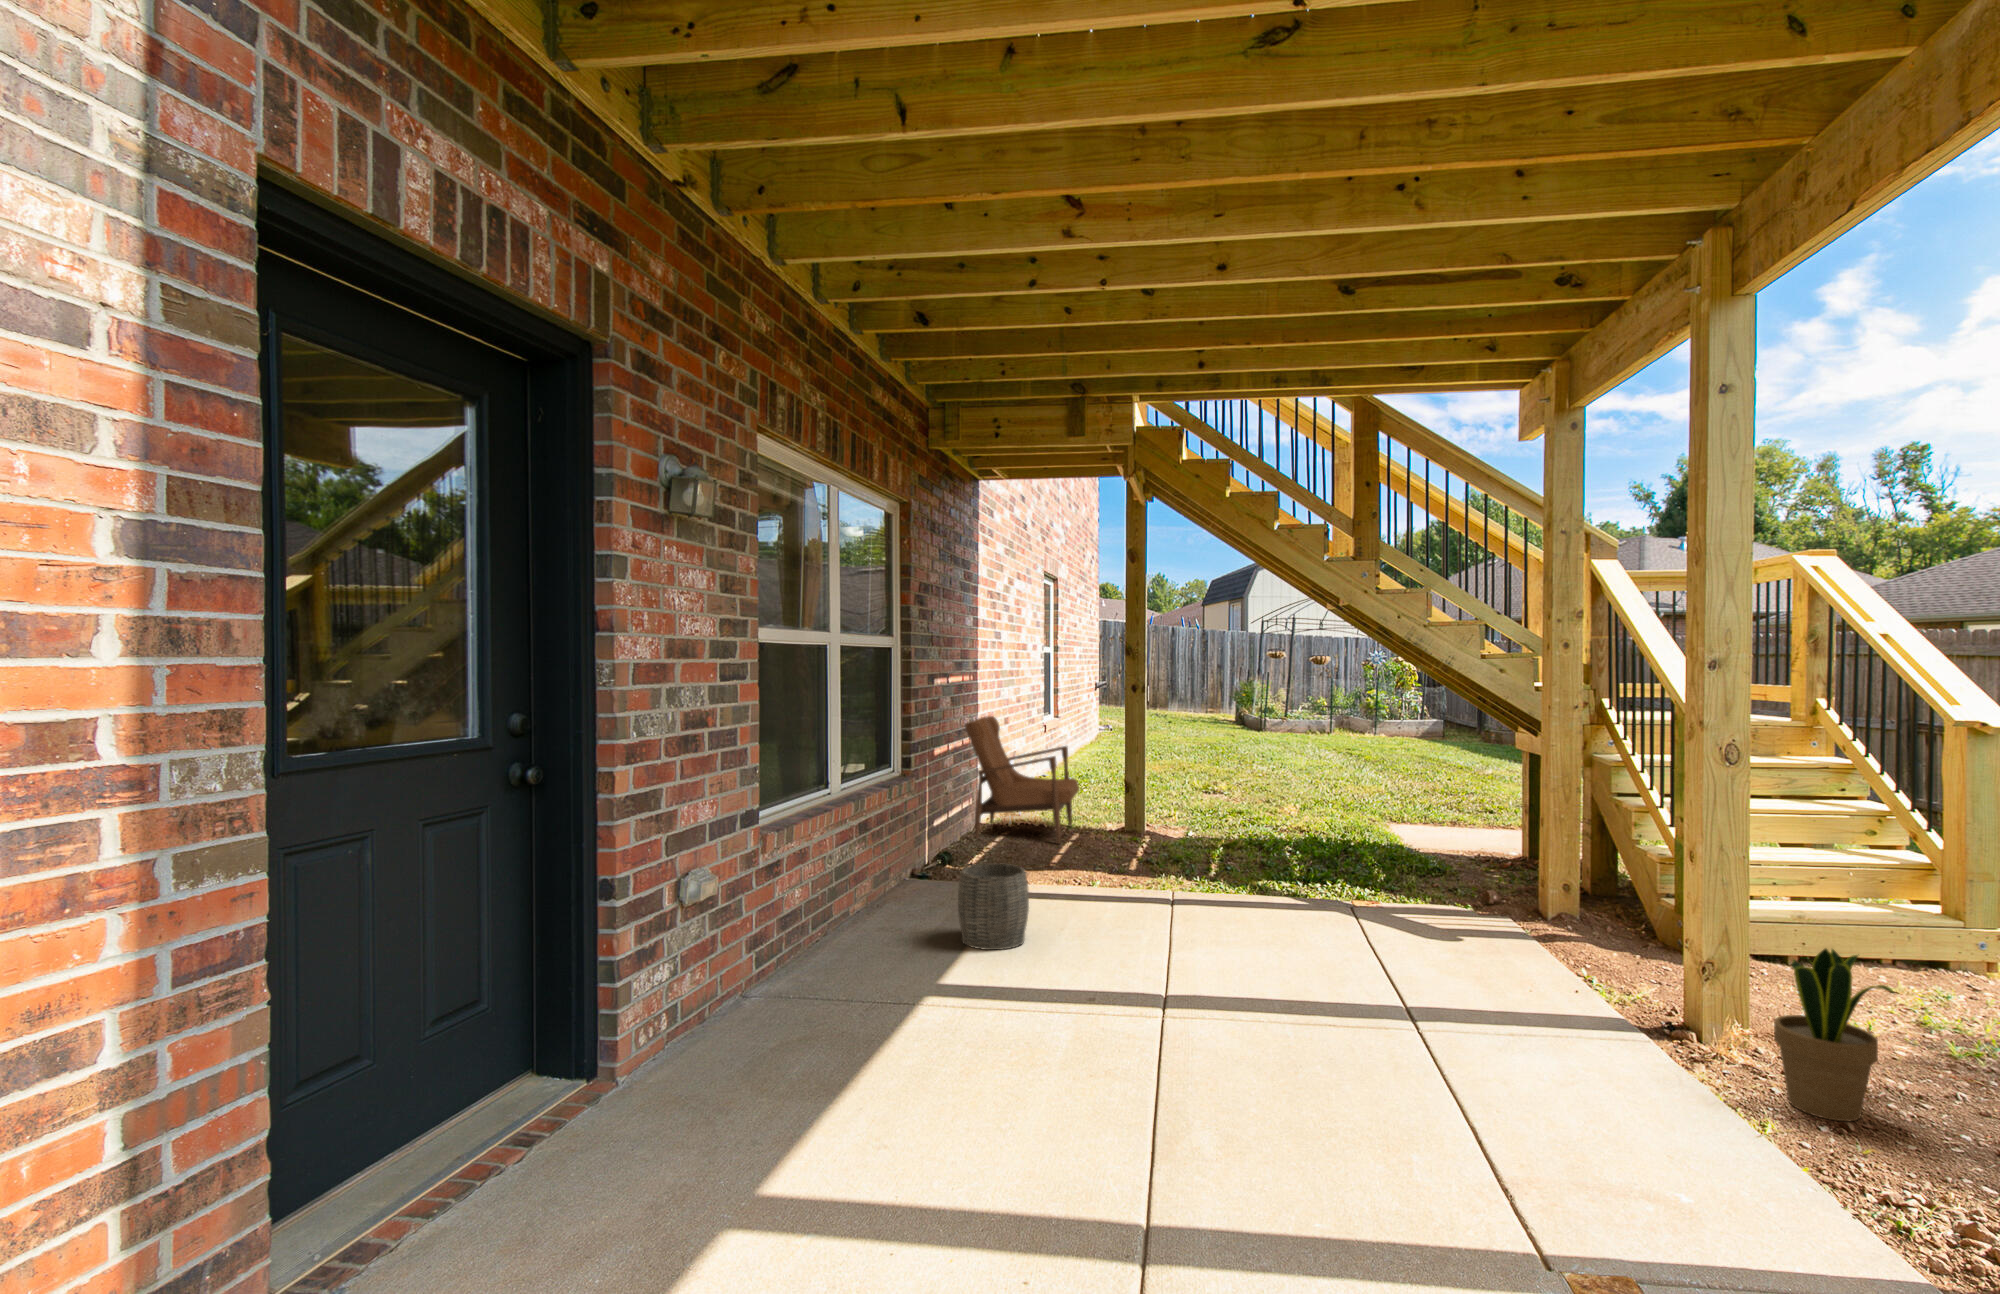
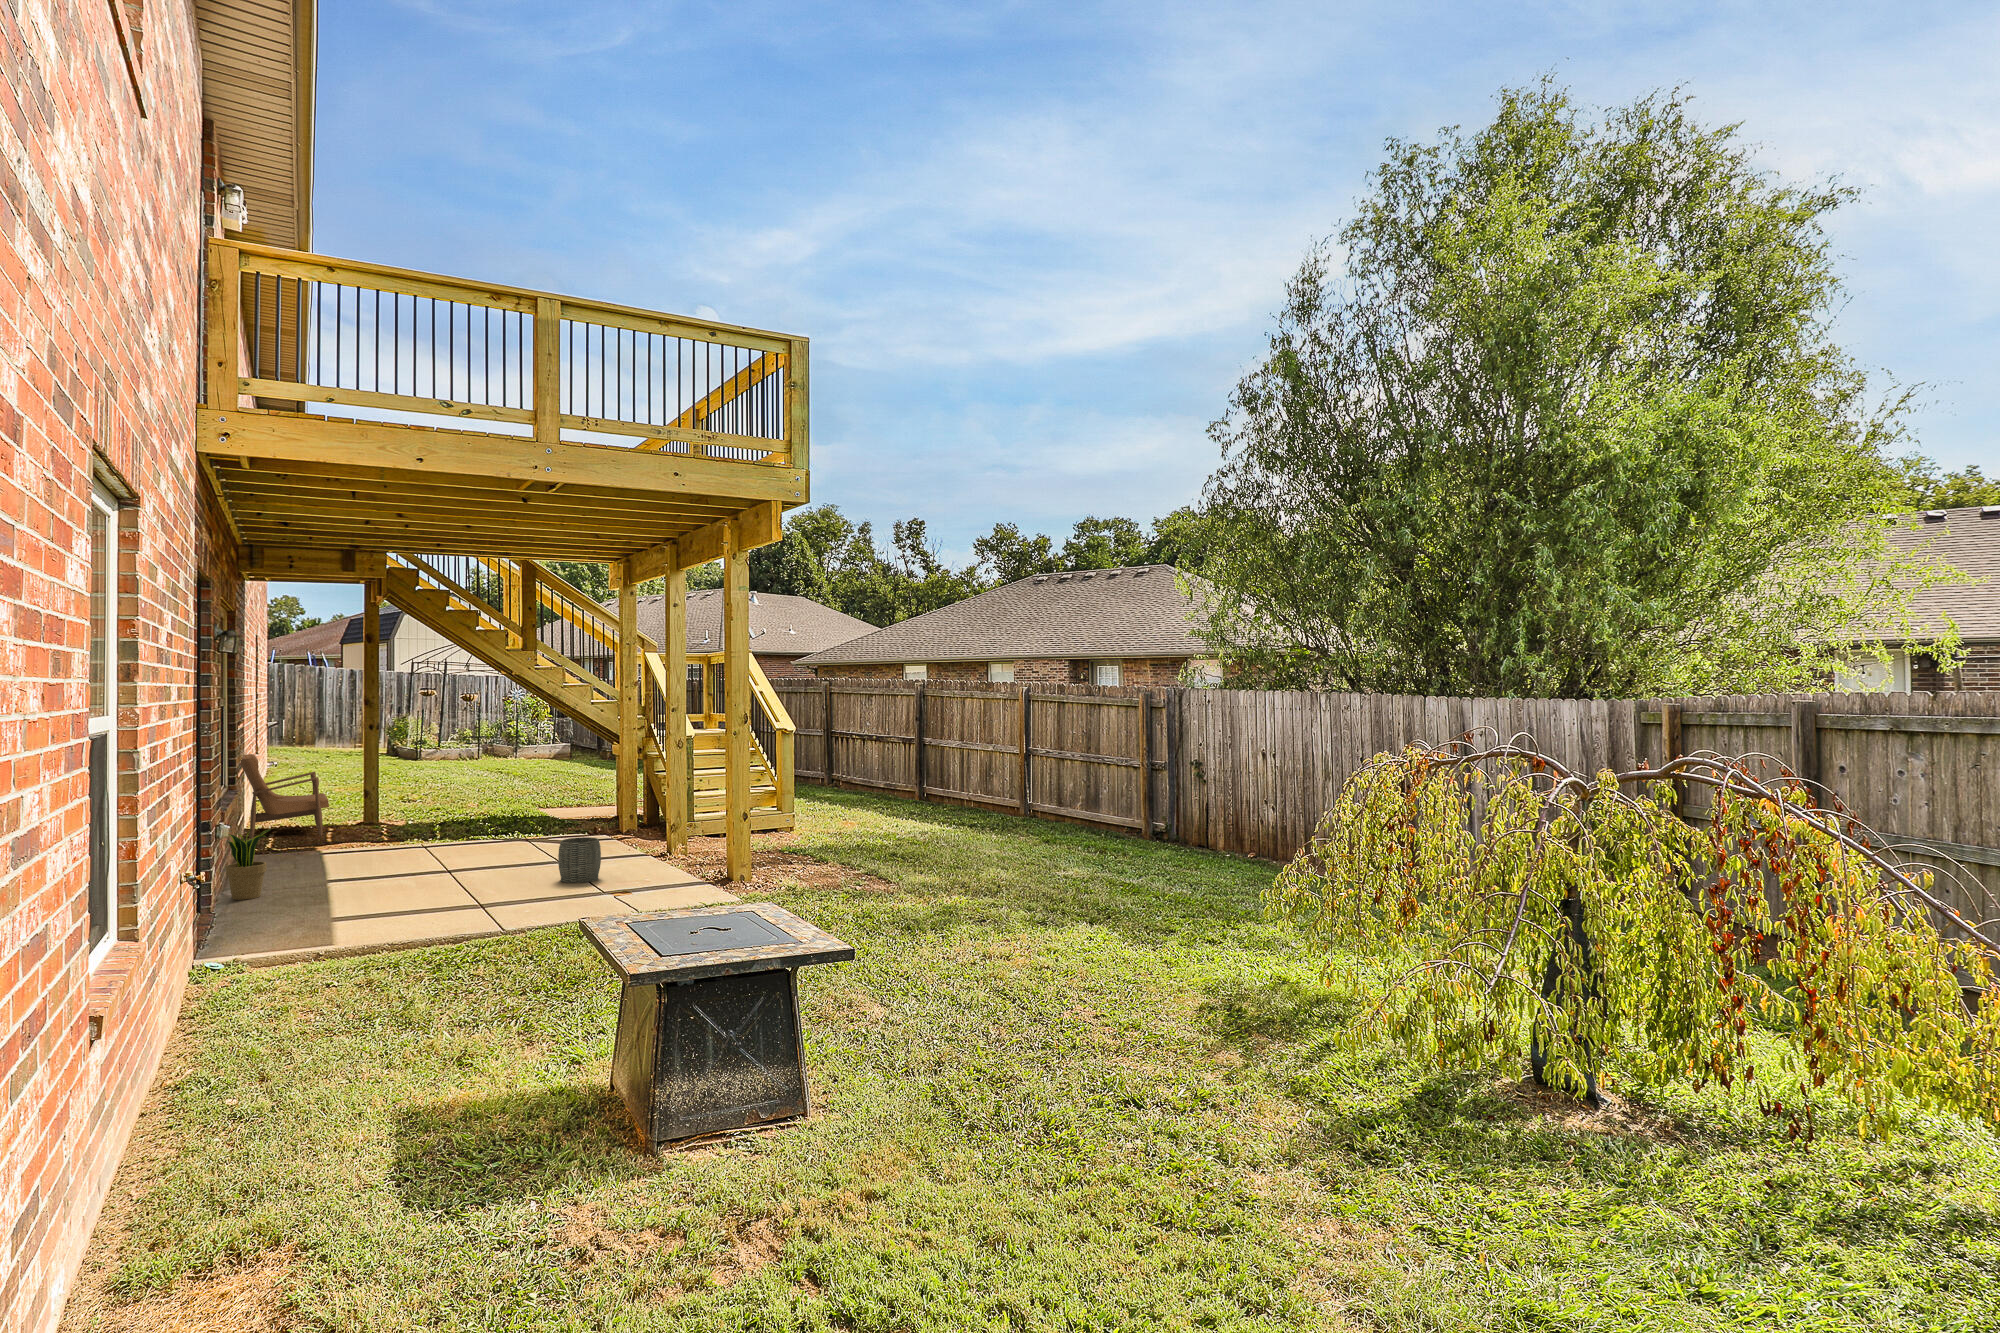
woven basket: present [958,863,1029,950] -> present [558,837,601,883]
potted plant: present [1774,949,1894,1121] -> present [226,829,271,900]

